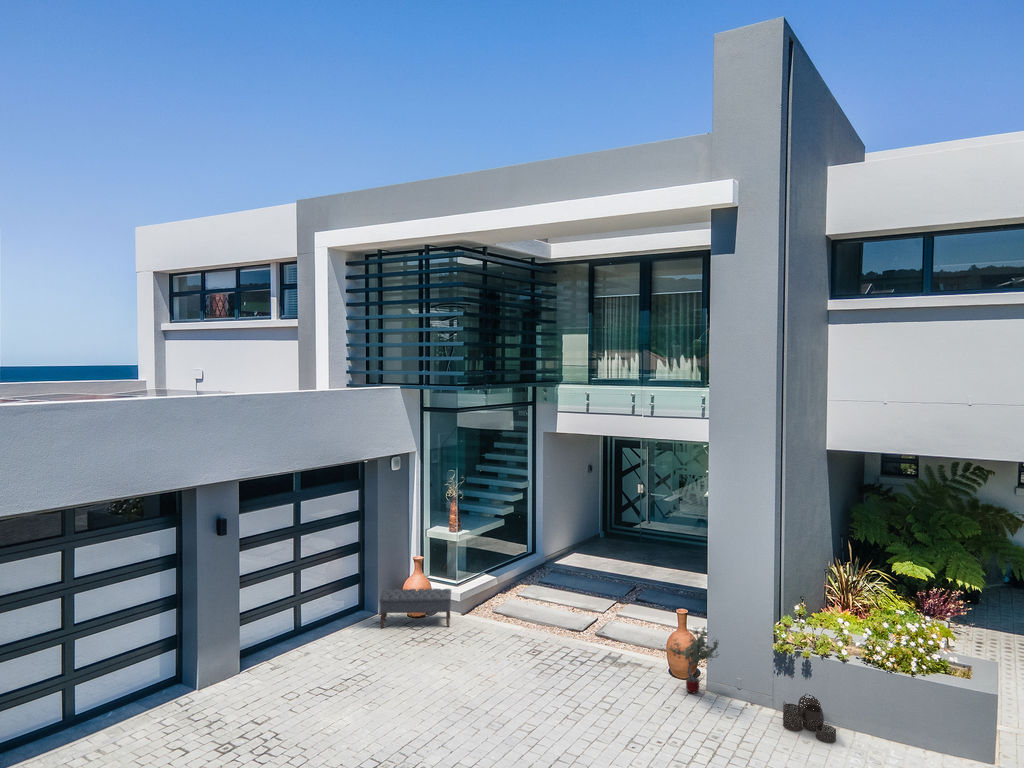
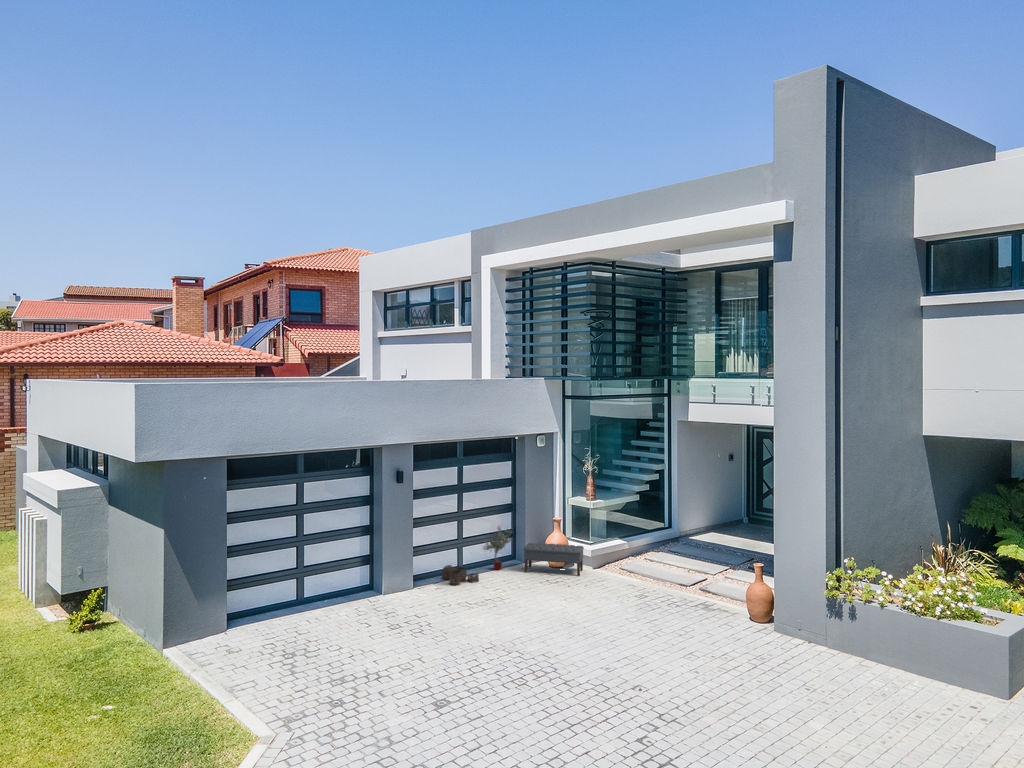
potted tree: present [669,627,718,693] -> present [483,526,512,570]
woven basket: present [783,694,836,743] -> present [442,565,479,585]

